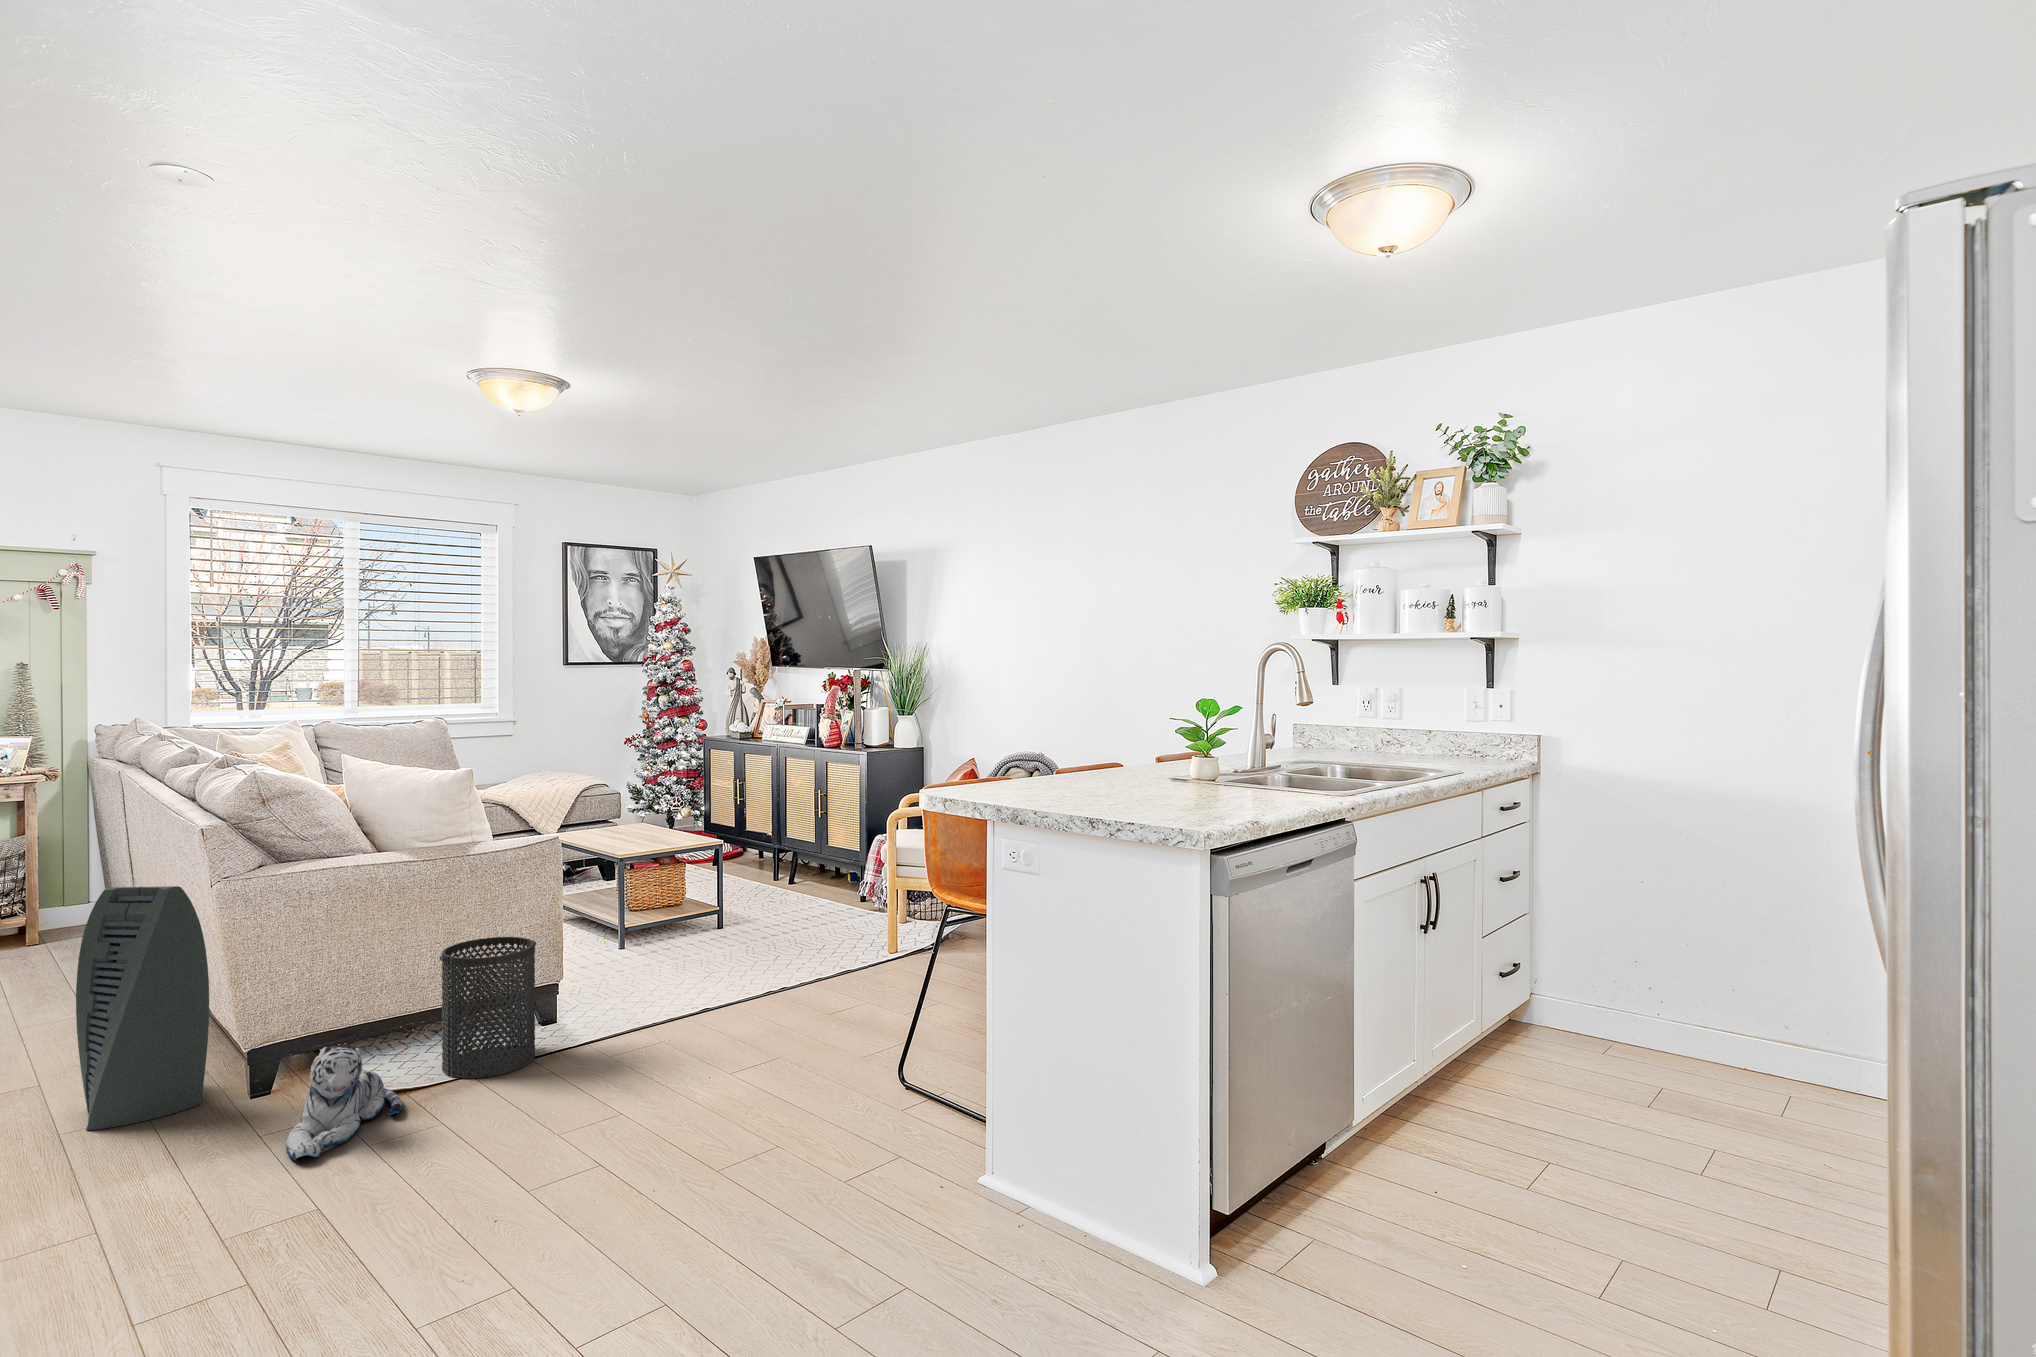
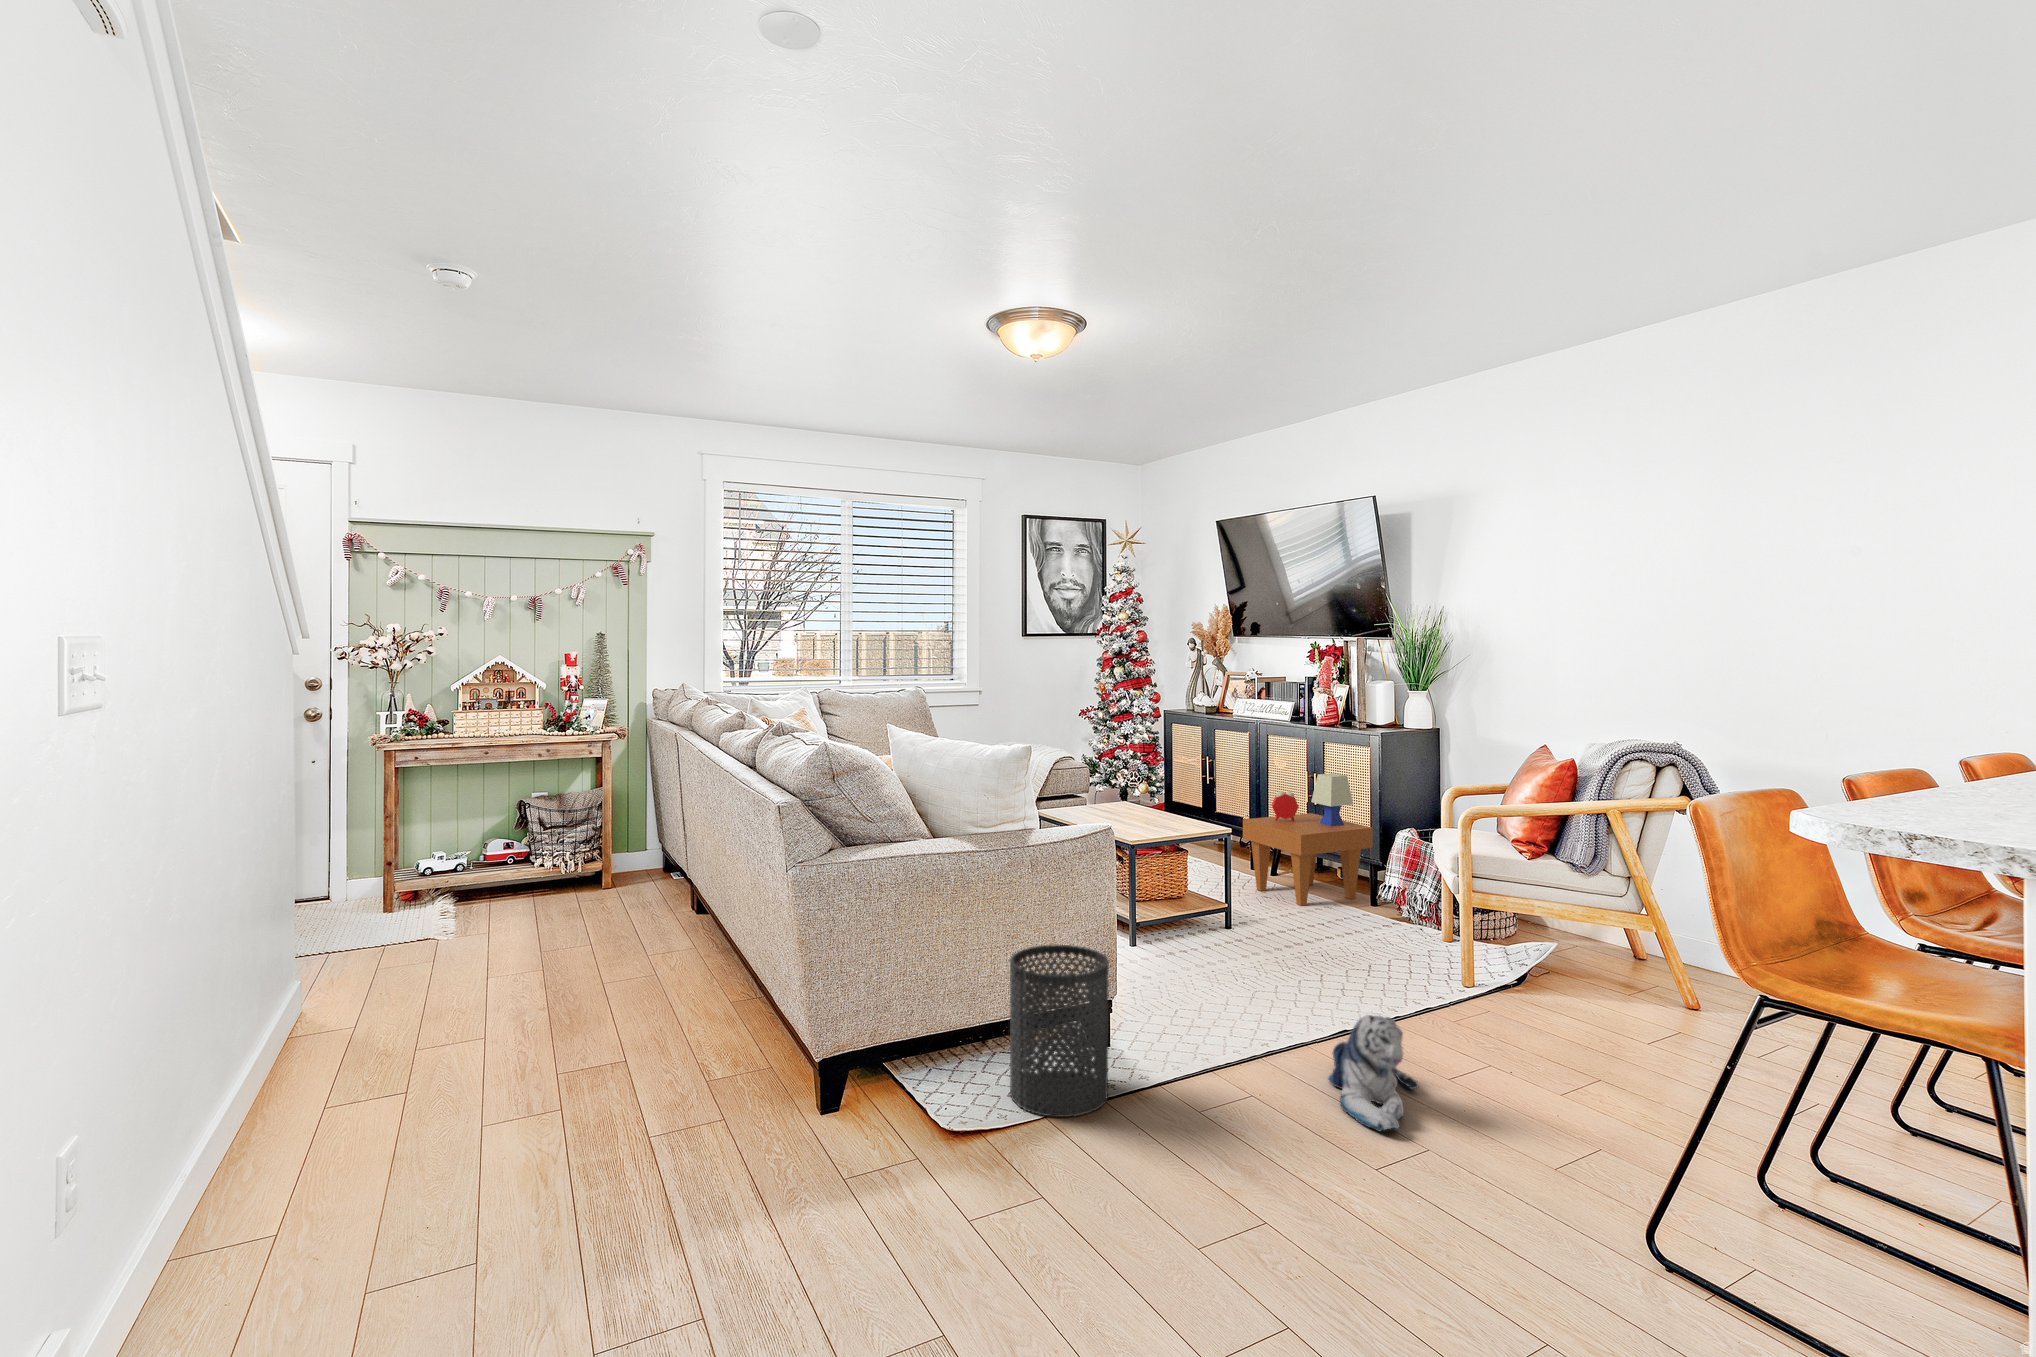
side table: none [751,788,861,906] -> present [1243,773,1373,906]
air purifier: present [76,886,209,1130] -> none [665,866,785,1130]
plush toy: present [286,1047,403,1161] -> present [1328,1015,1418,1132]

